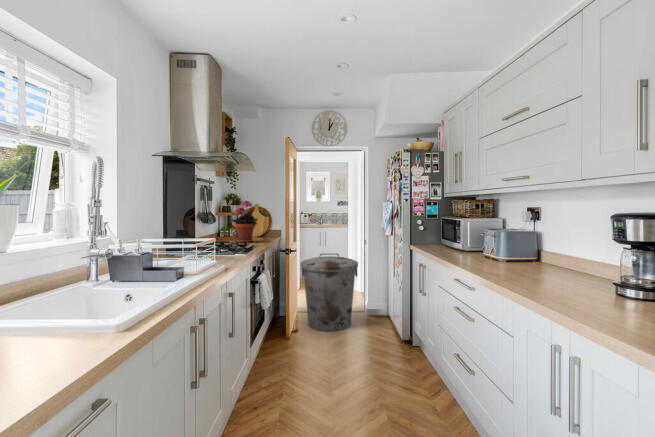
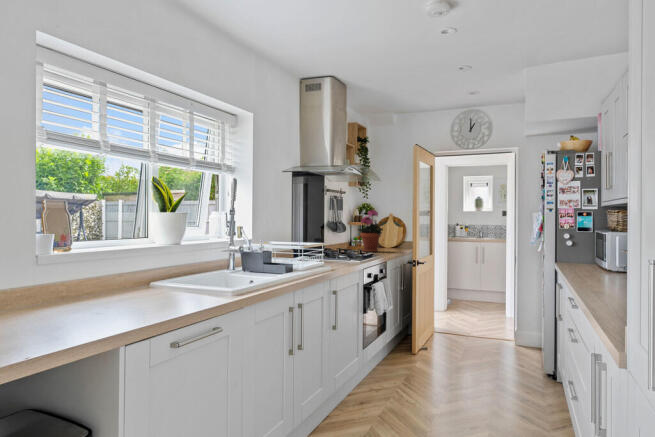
trash can: present [300,253,358,331] -> none [430,269,498,357]

